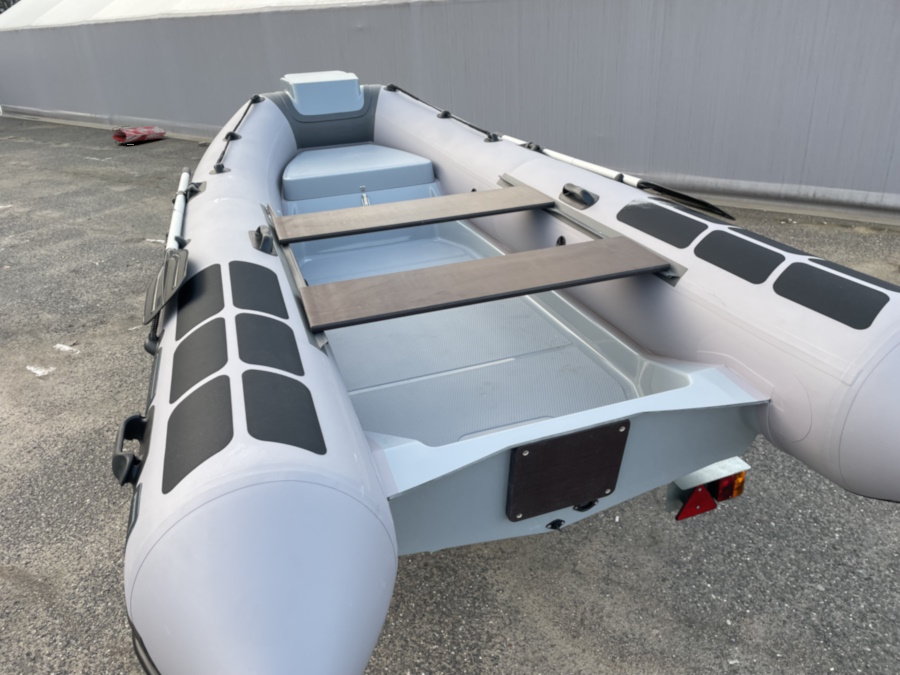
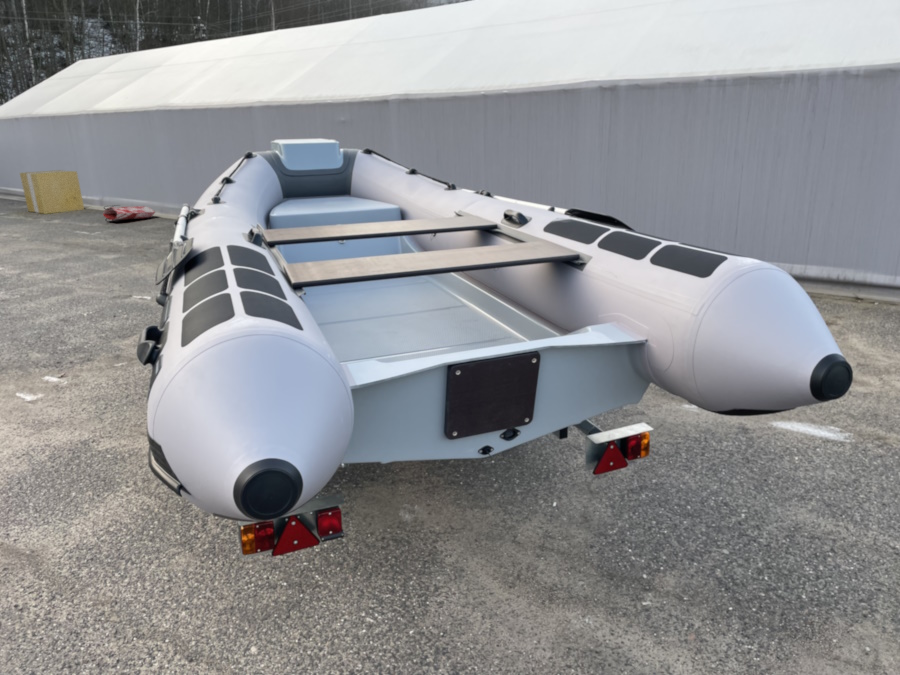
cardboard box: none [23,86,94,136] -> present [20,170,84,214]

